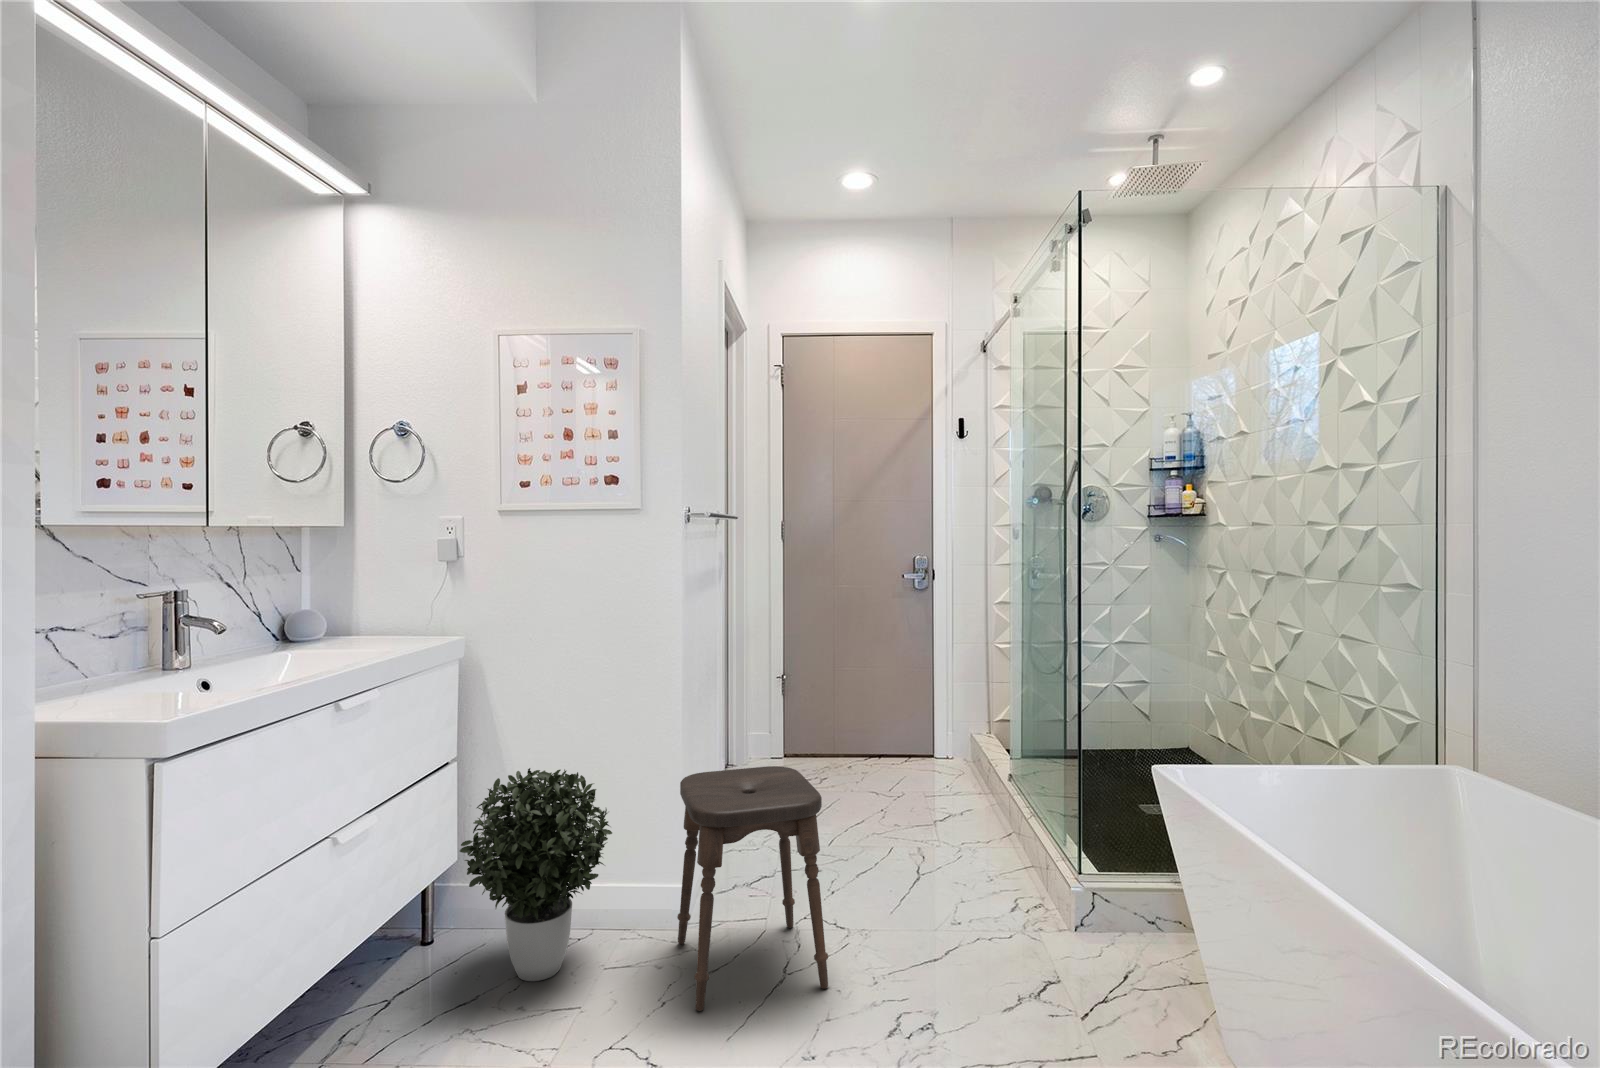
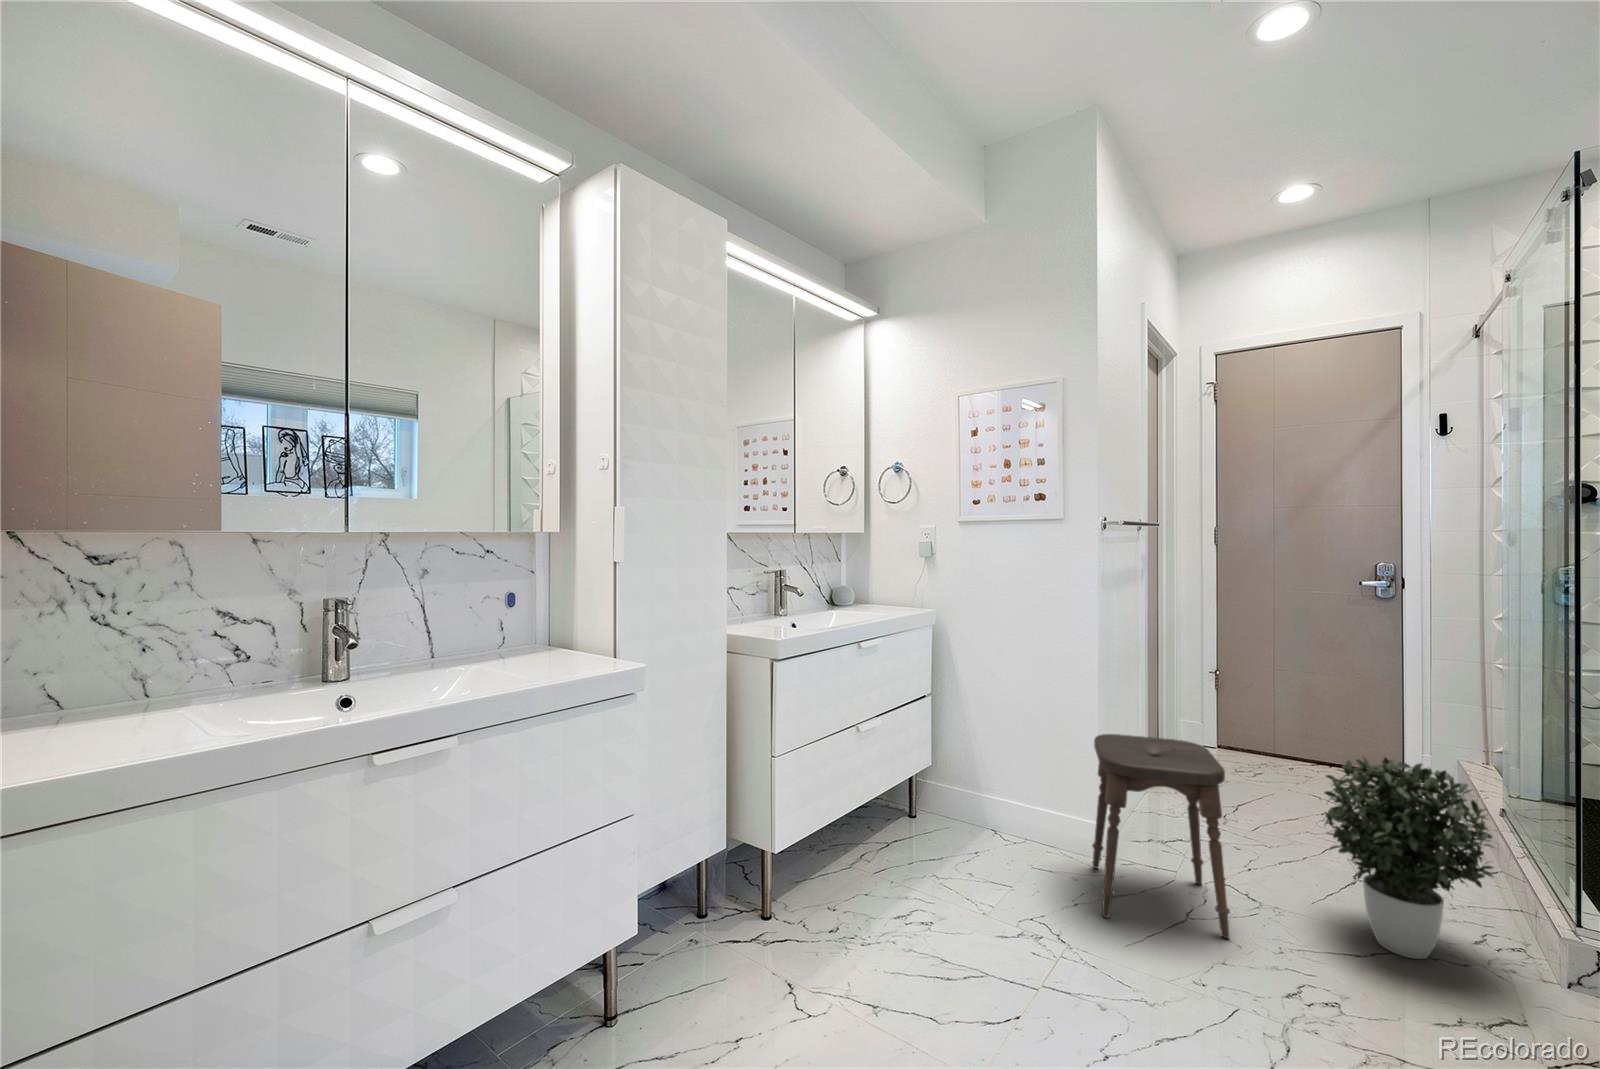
potted plant: present [460,768,612,981] -> present [1325,757,1494,959]

